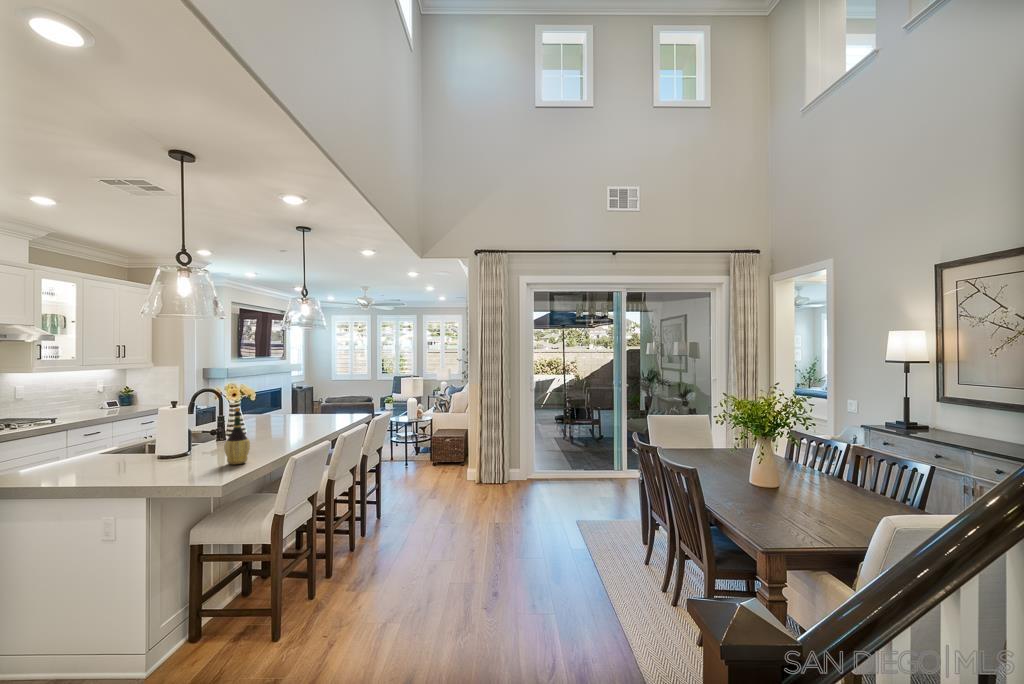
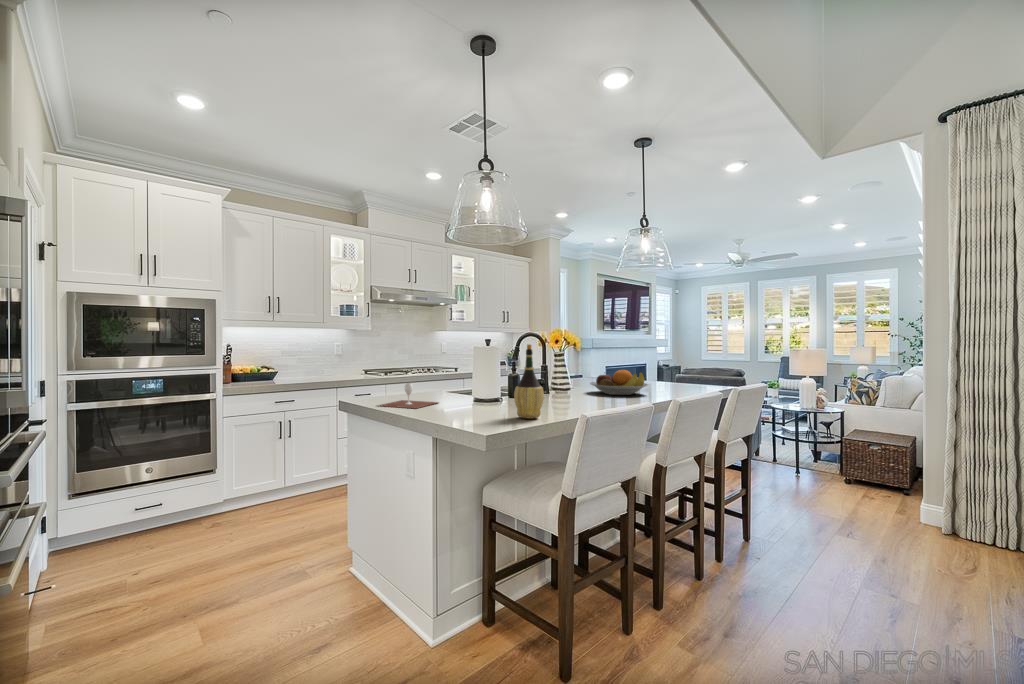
fruit bowl: none [259,410,309,431] -> present [590,370,648,395]
wine glass: none [53,450,125,479] -> present [378,383,438,408]

